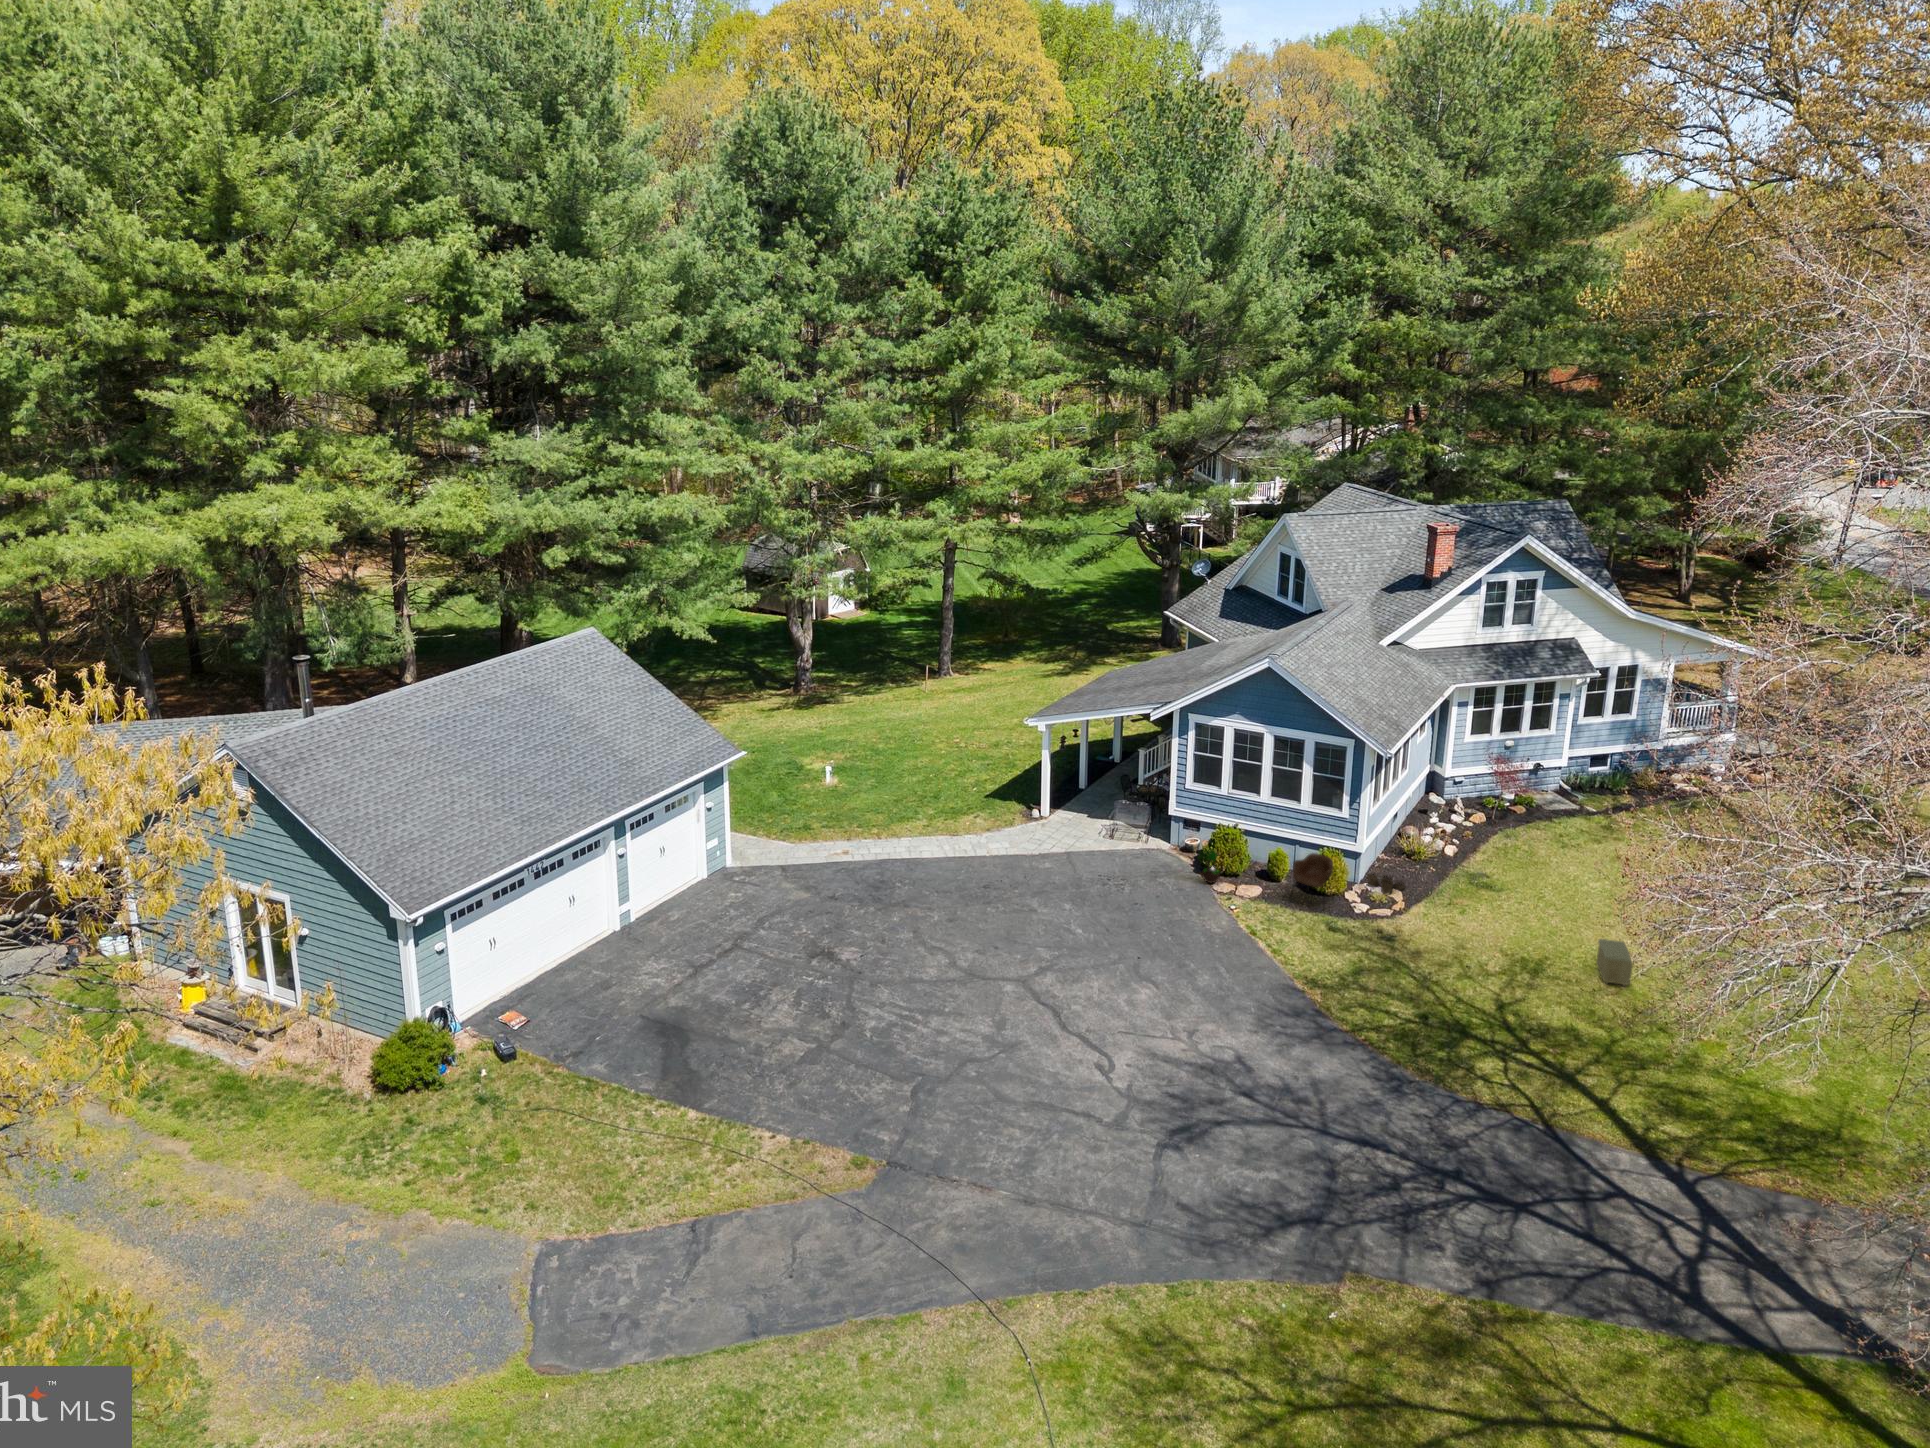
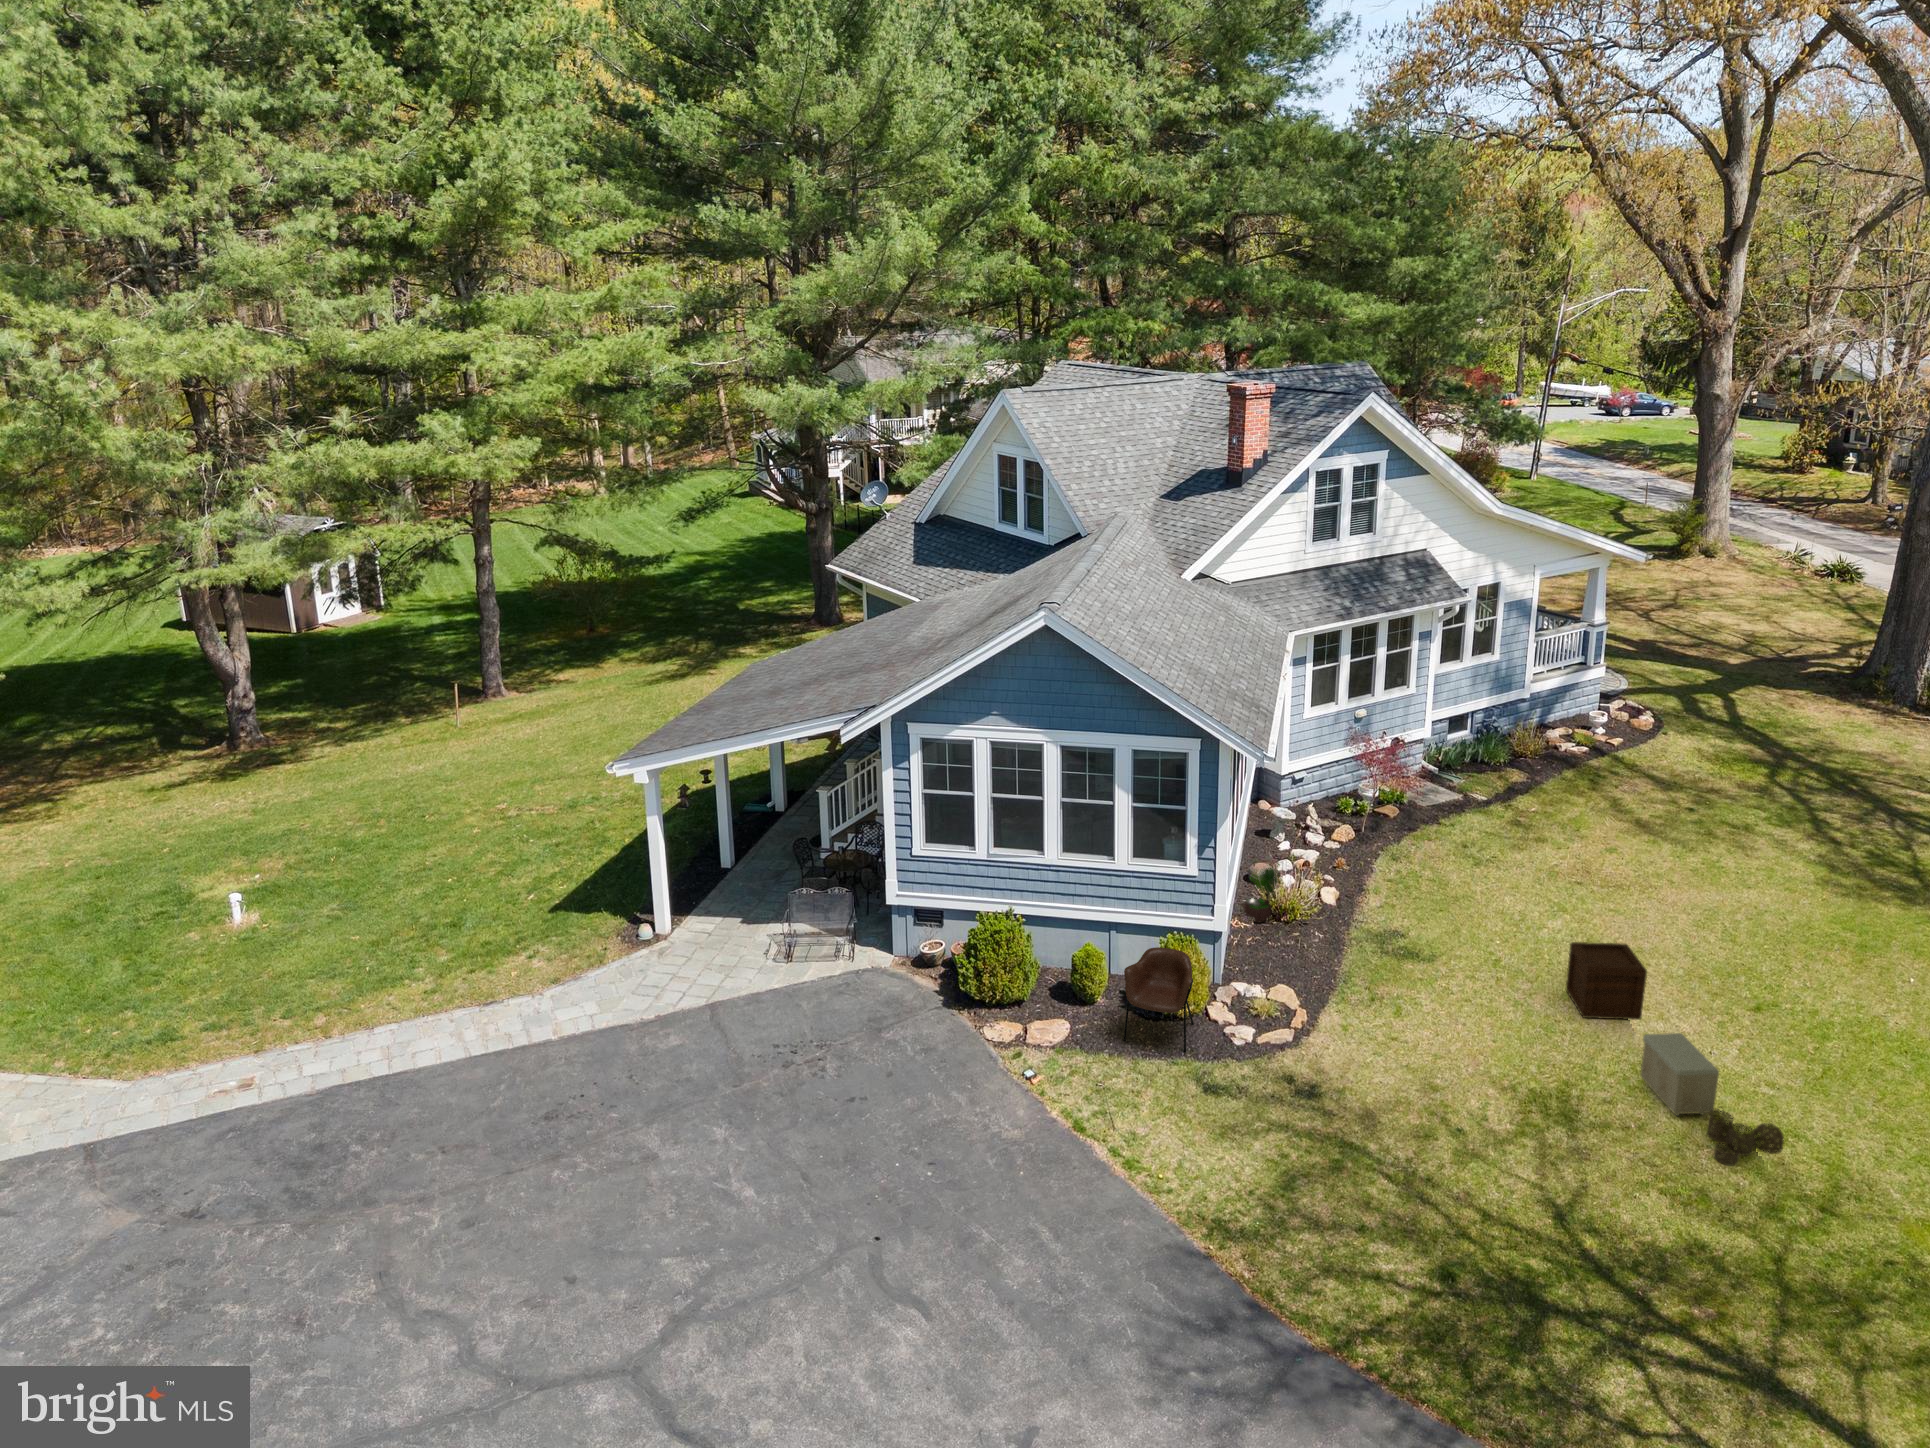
potted tree: present [1198,849,1220,883] -> present [1244,867,1281,923]
woven basket: present [1366,874,1405,894] -> present [1707,1107,1784,1165]
wooden crate: none [1580,890,1625,941] -> present [1566,942,1647,1020]

